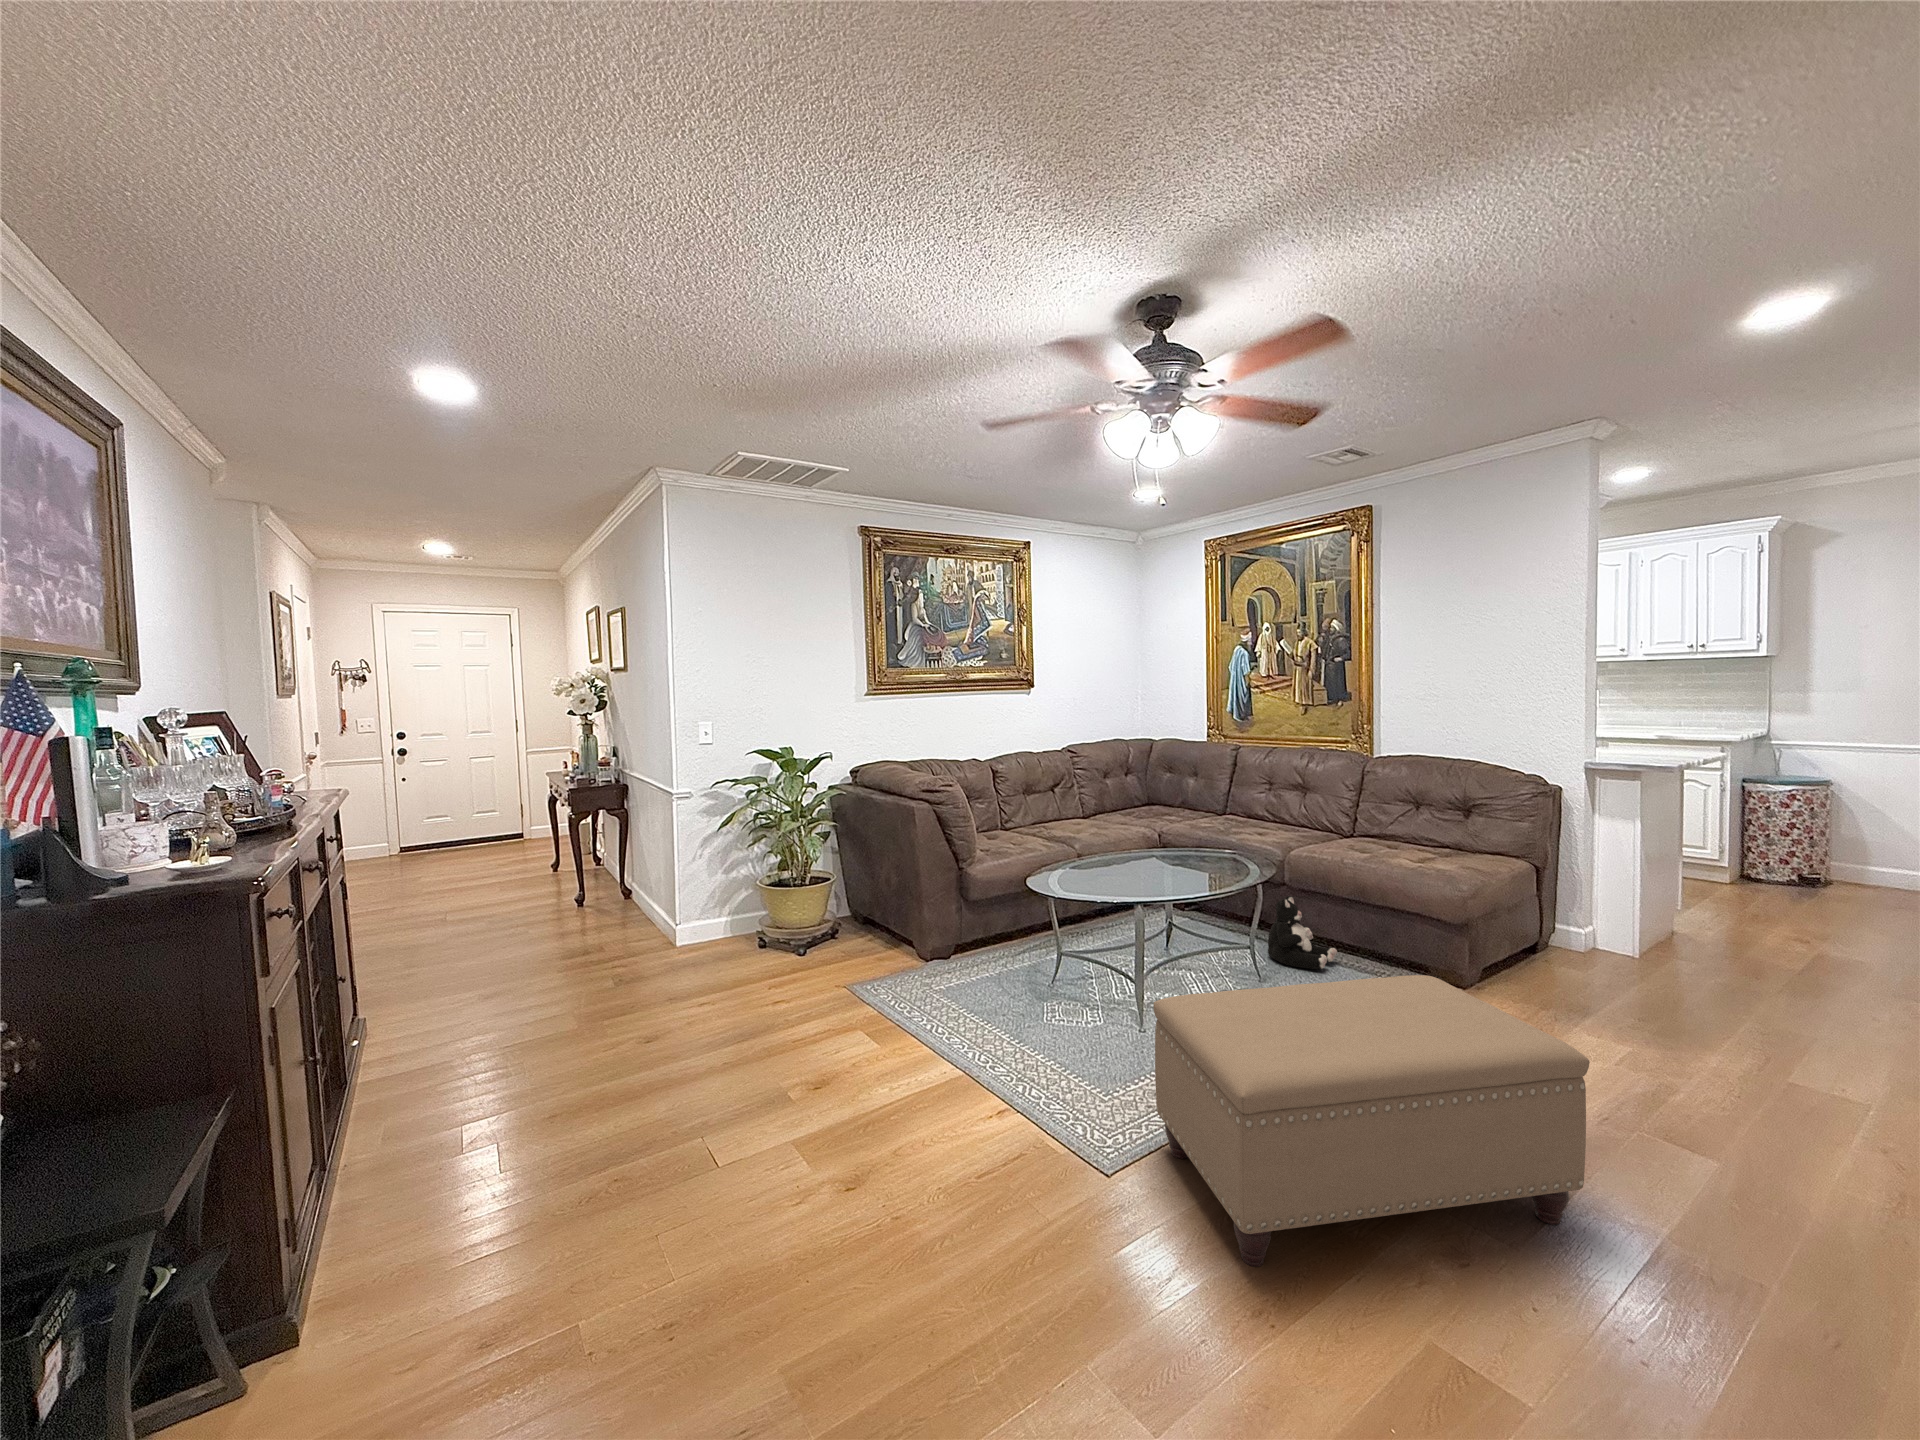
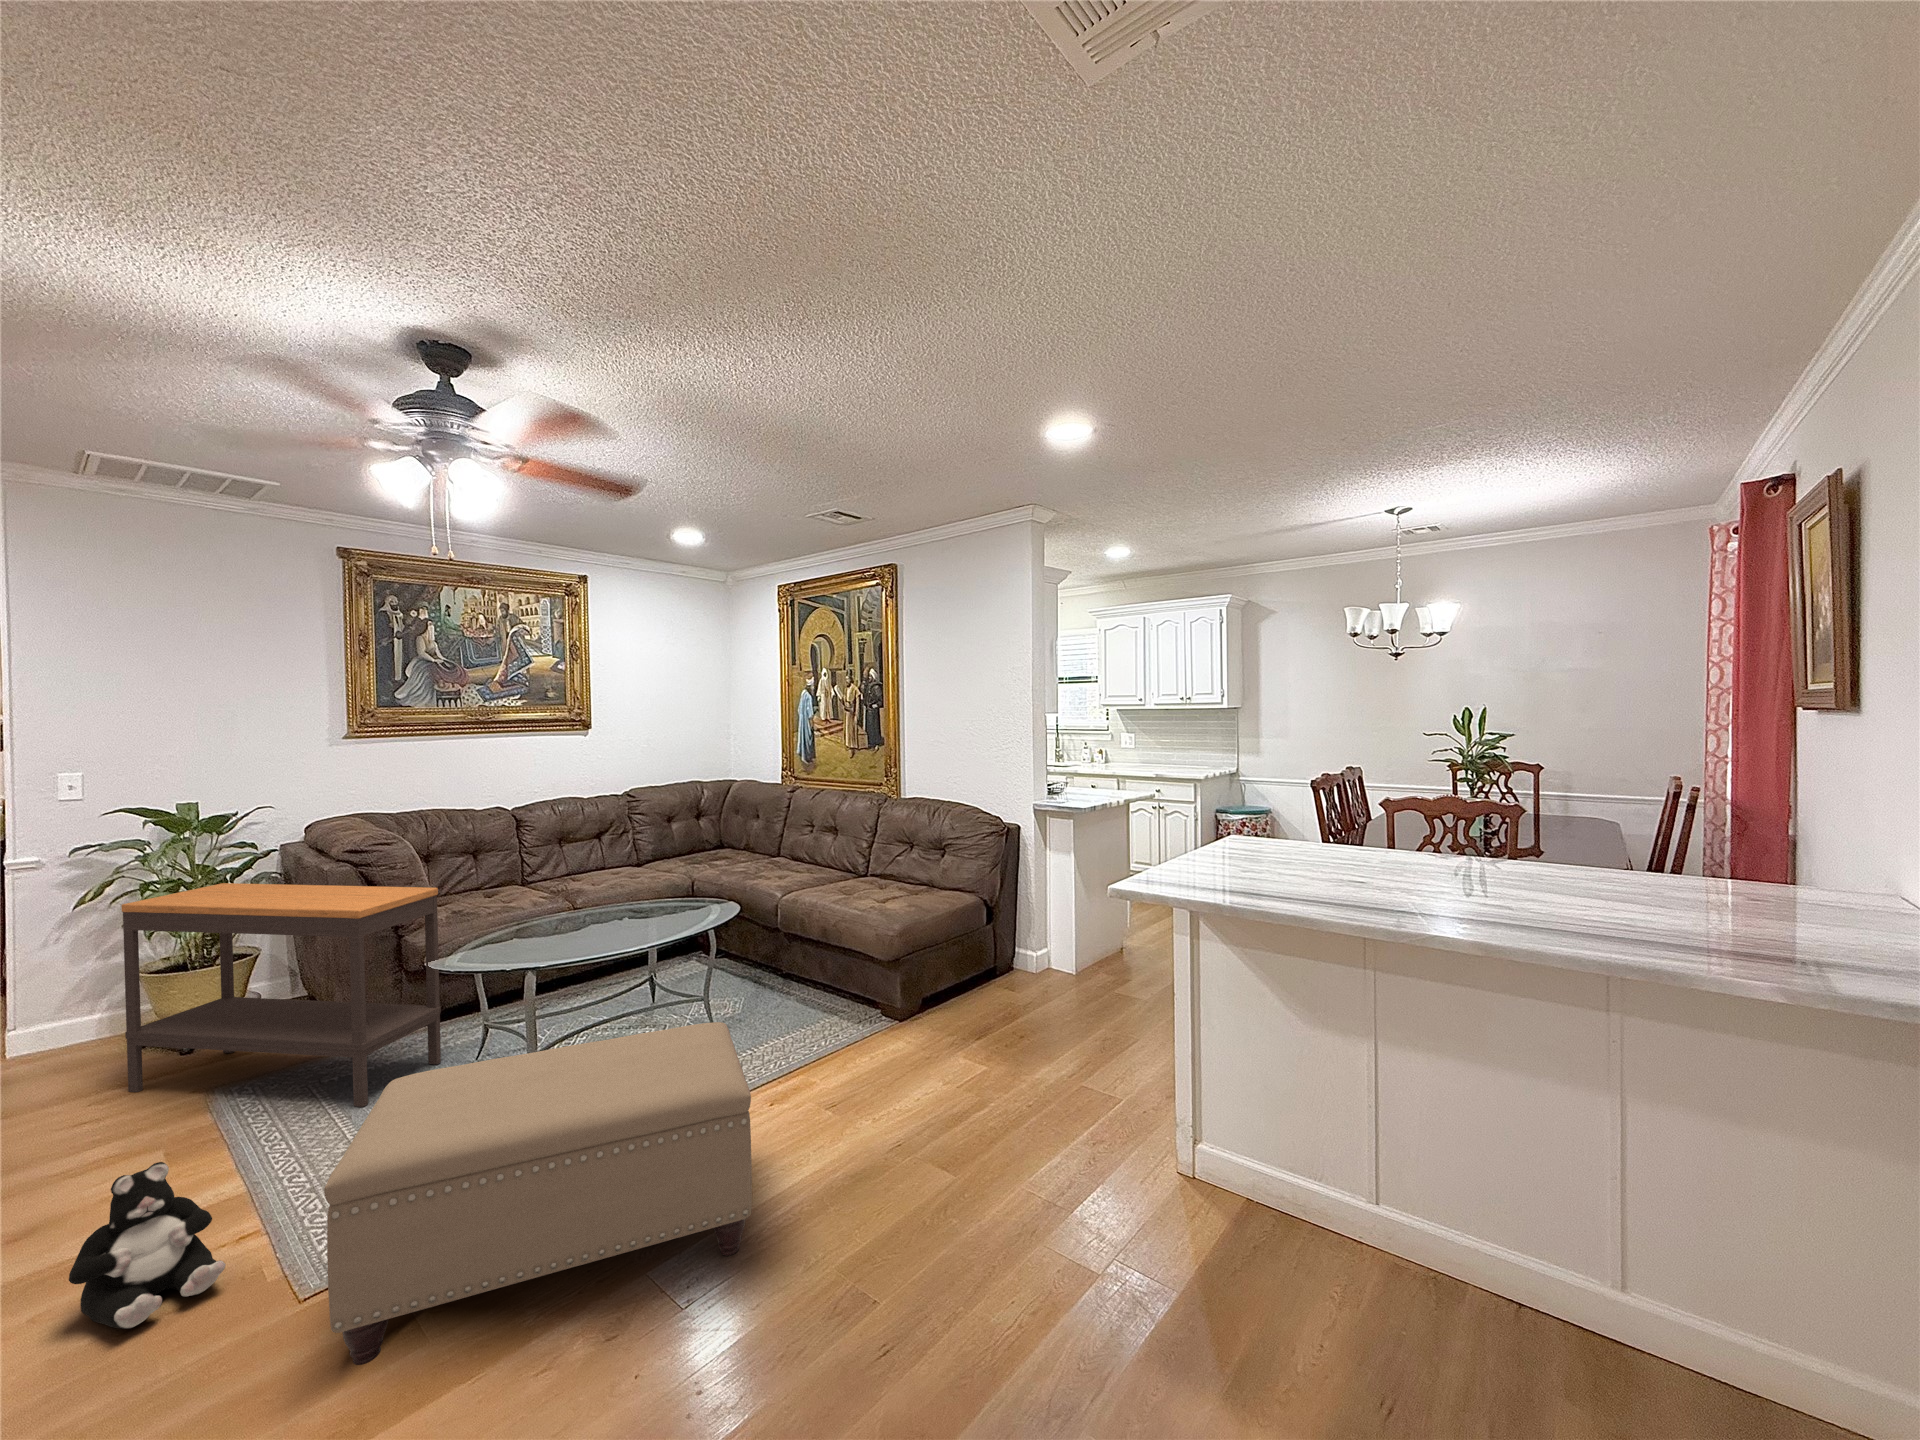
console table: none [788,815,1028,1019] -> present [121,883,441,1107]
plush toy: present [1268,896,1337,969] -> present [69,1162,226,1329]

